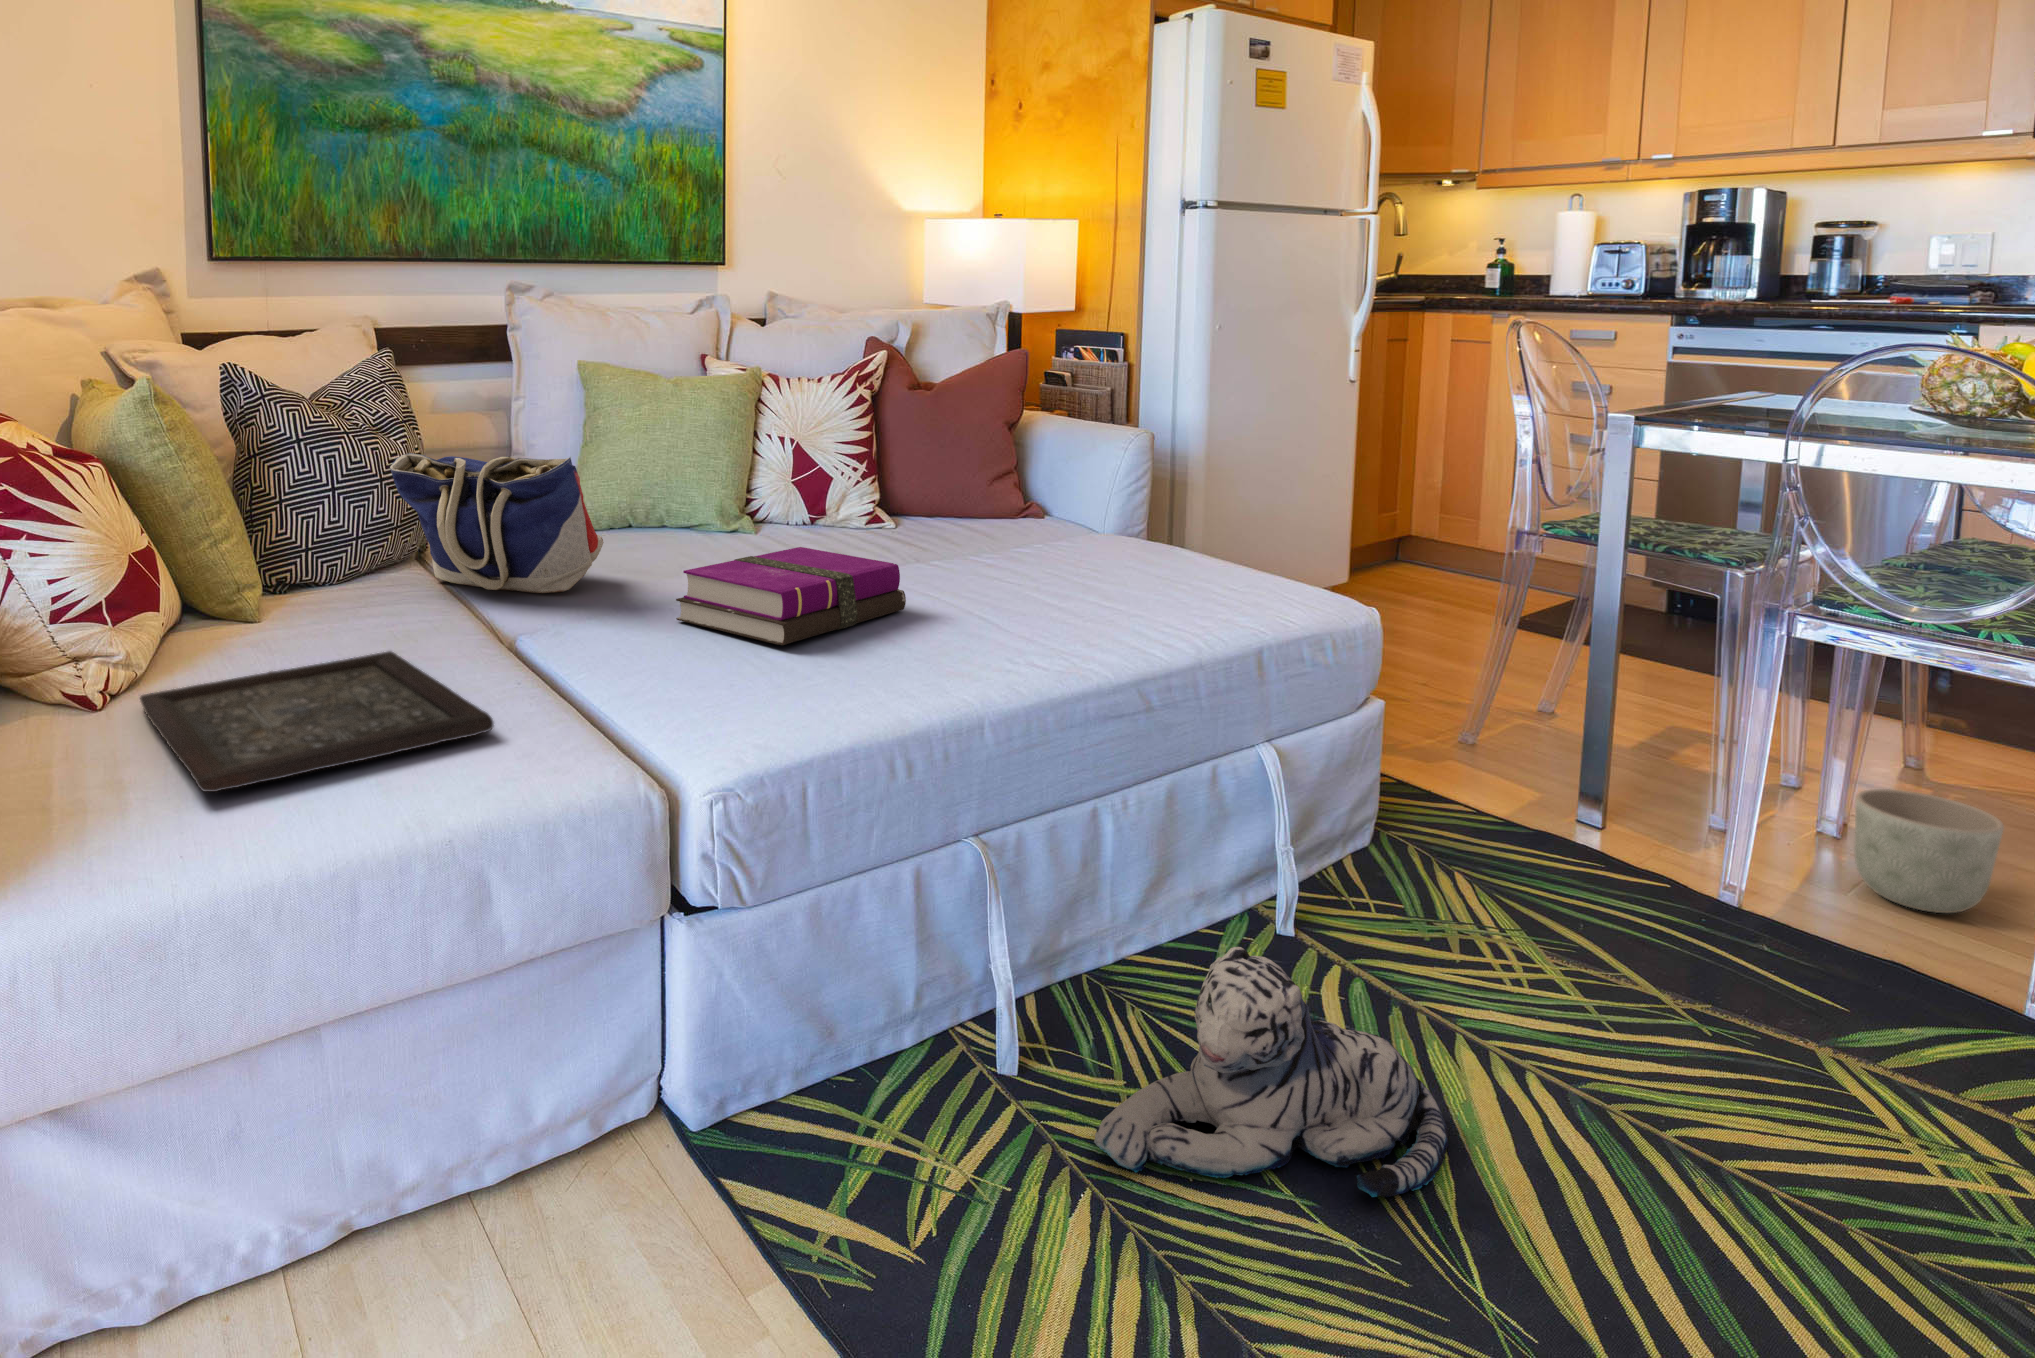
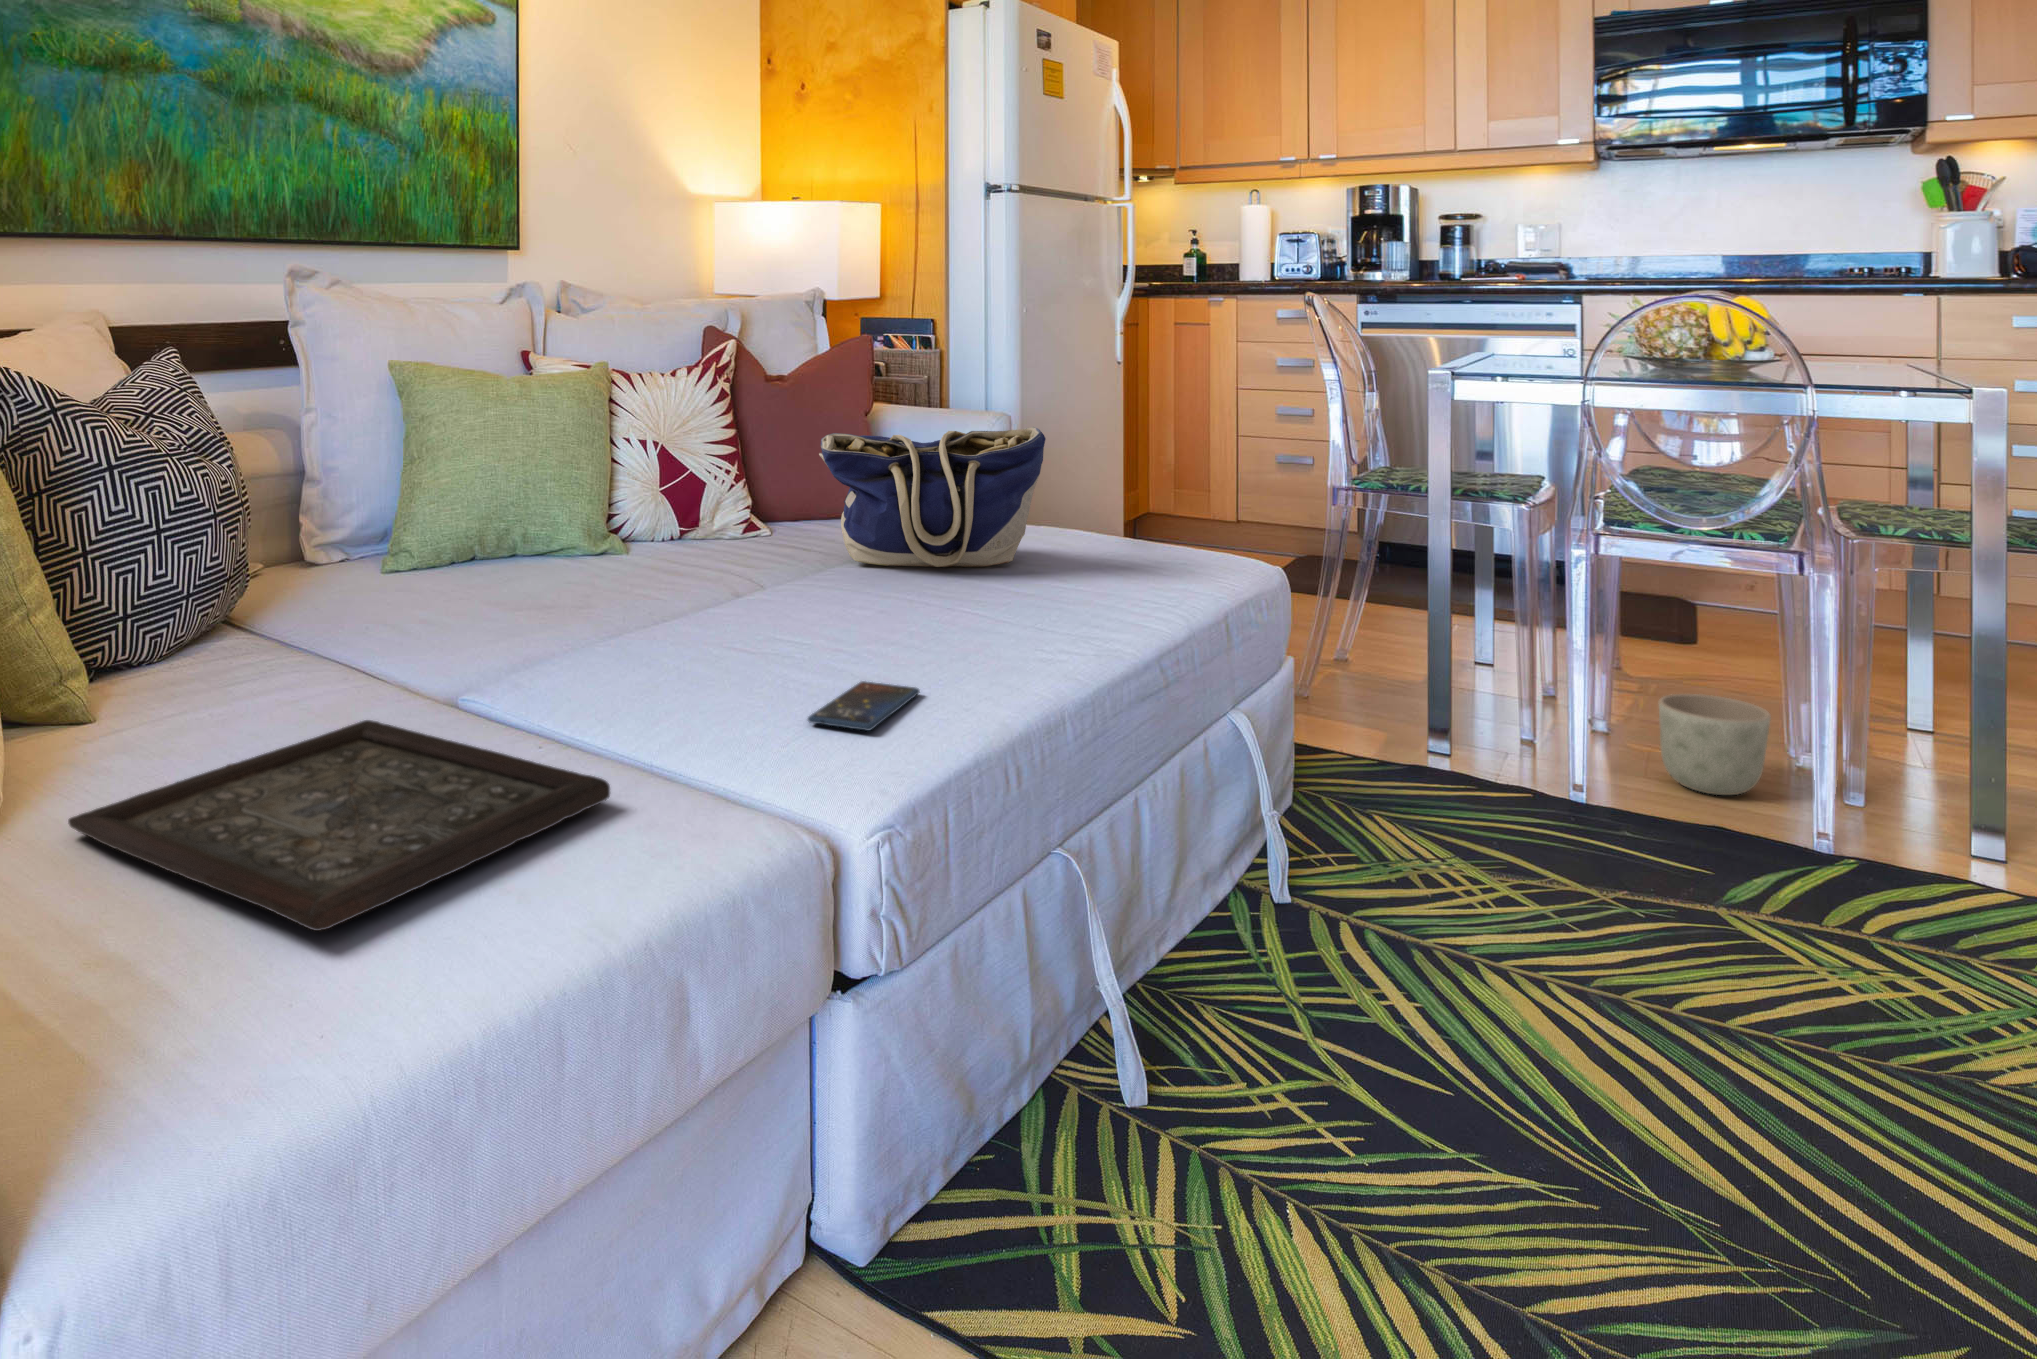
tote bag: present [390,453,604,593] -> present [819,427,1046,567]
hardback book: present [676,547,906,645] -> none [671,553,905,662]
smartphone: none [711,665,834,706] -> present [808,681,920,731]
plush toy: present [1094,947,1448,1197] -> none [1268,917,1559,1175]

